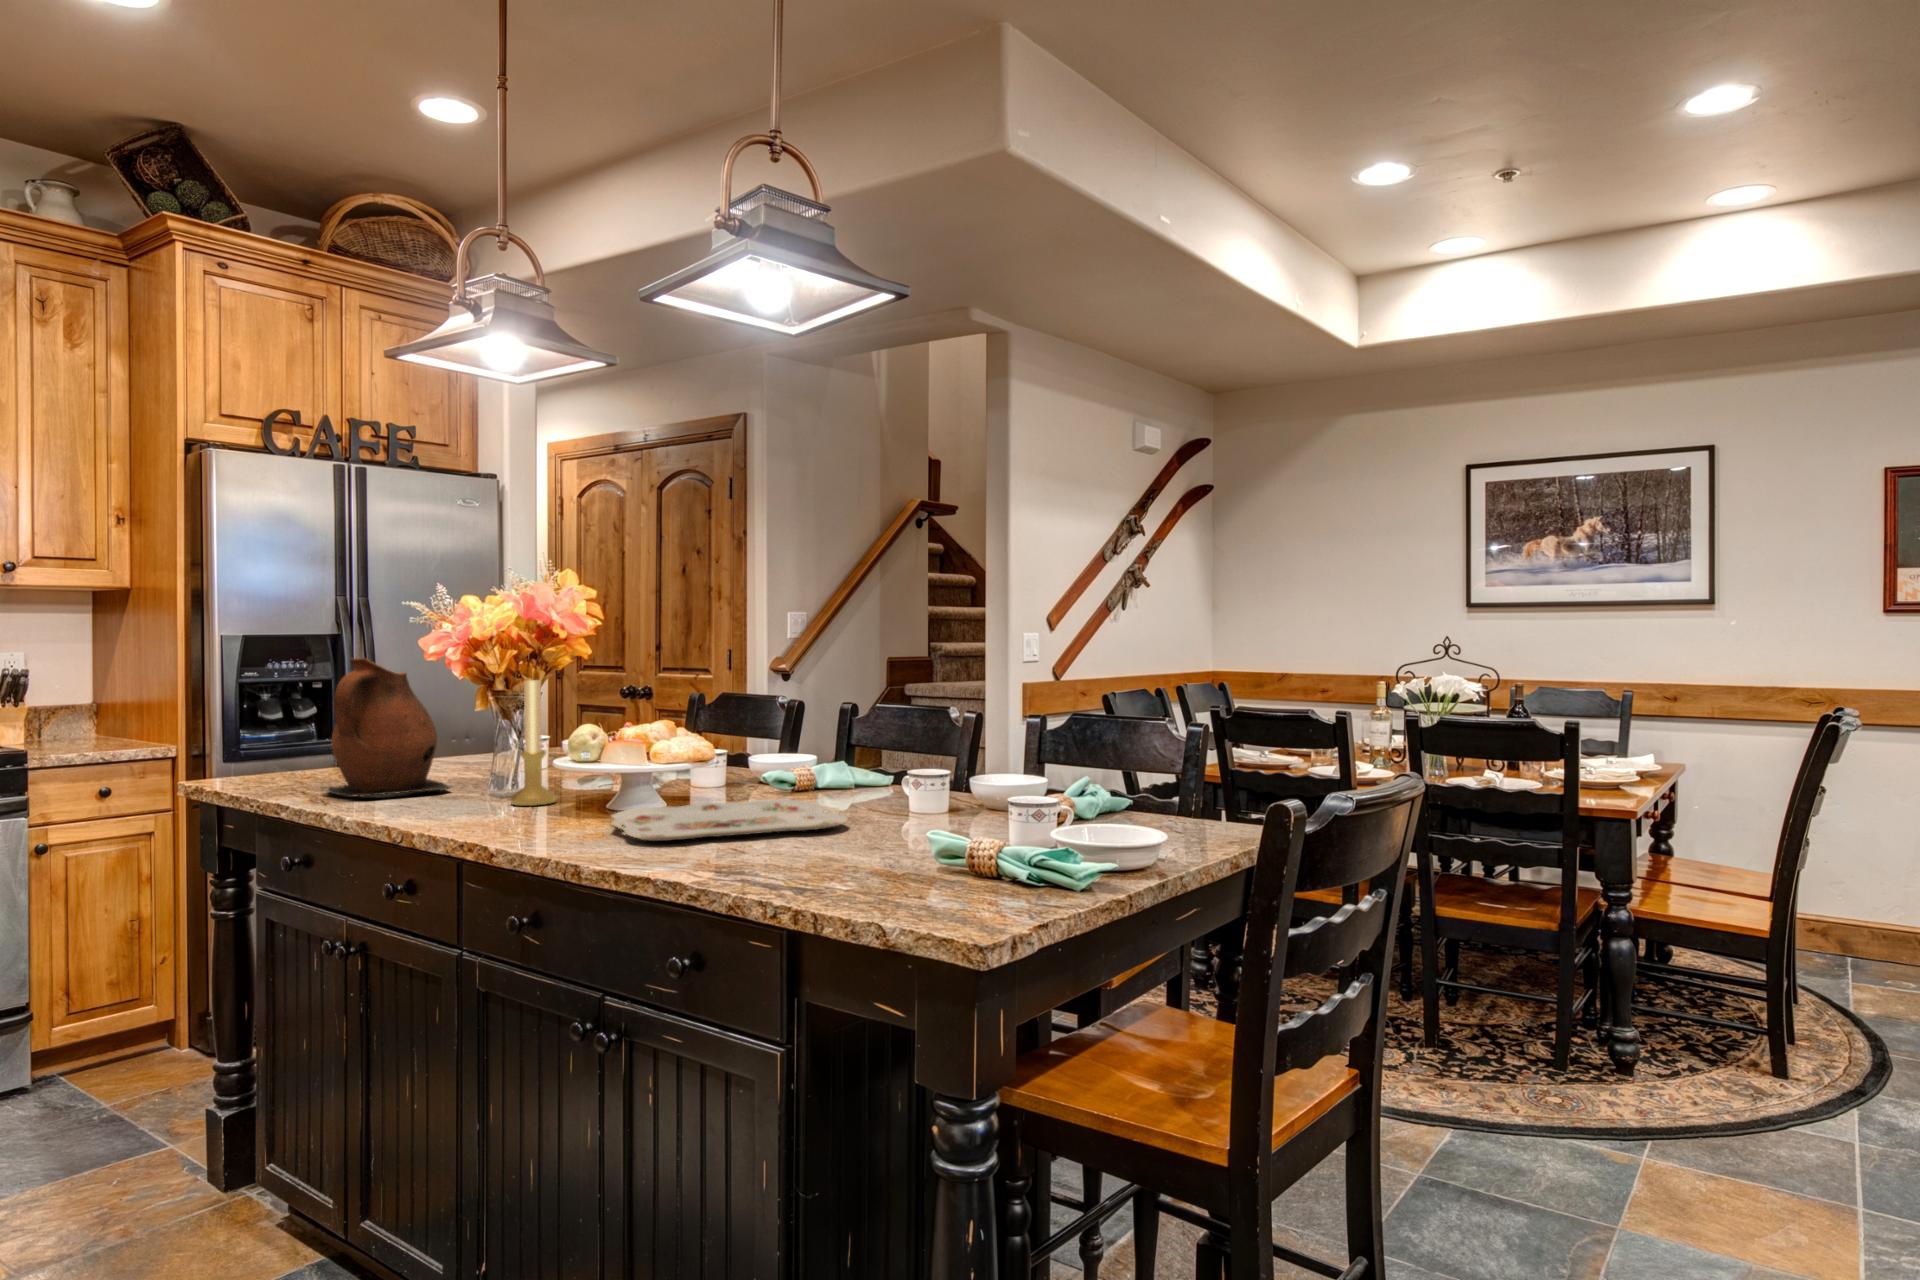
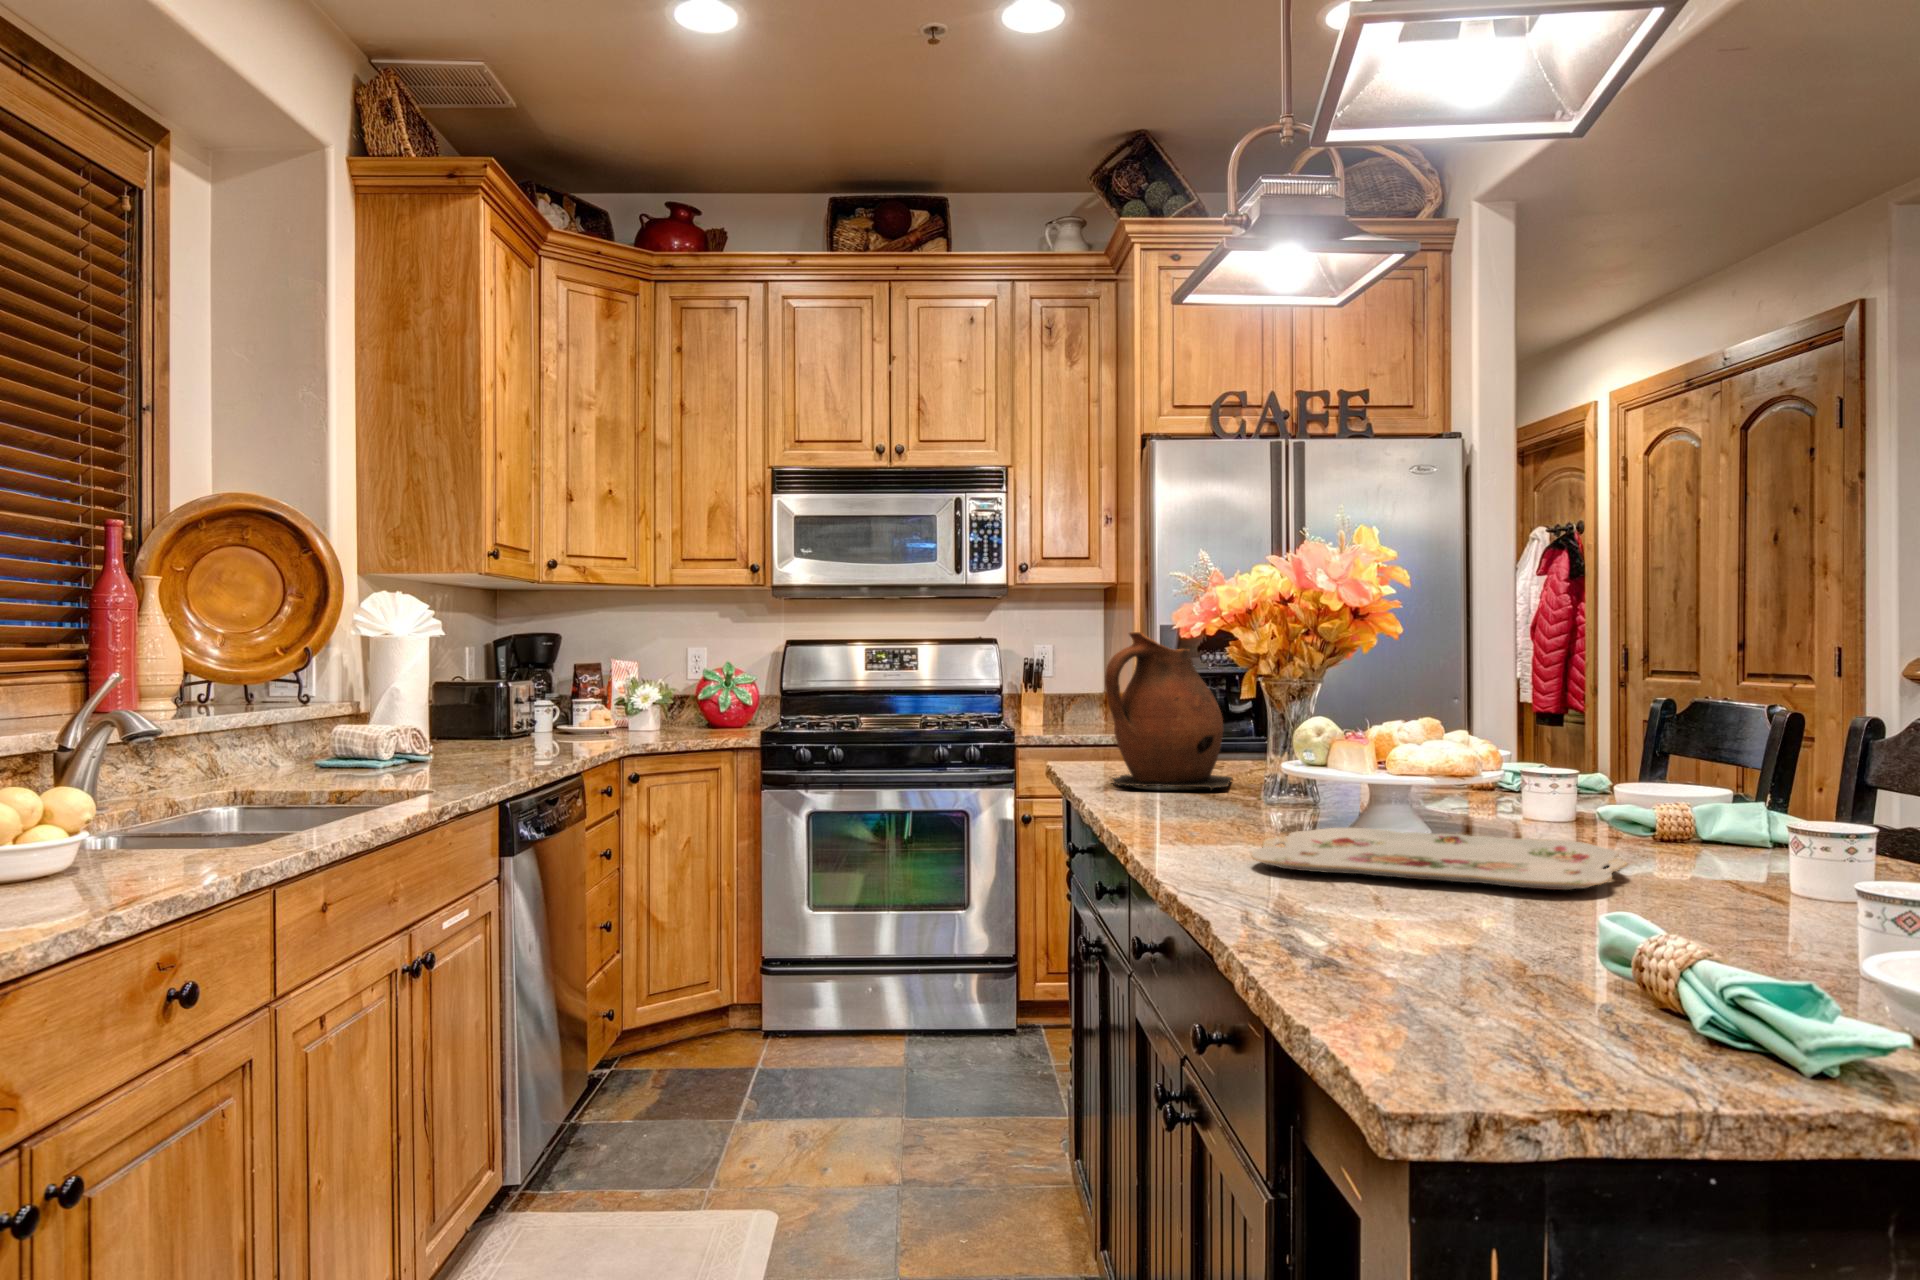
candle holder: present [510,680,556,806] -> none [1246,648,1304,814]

